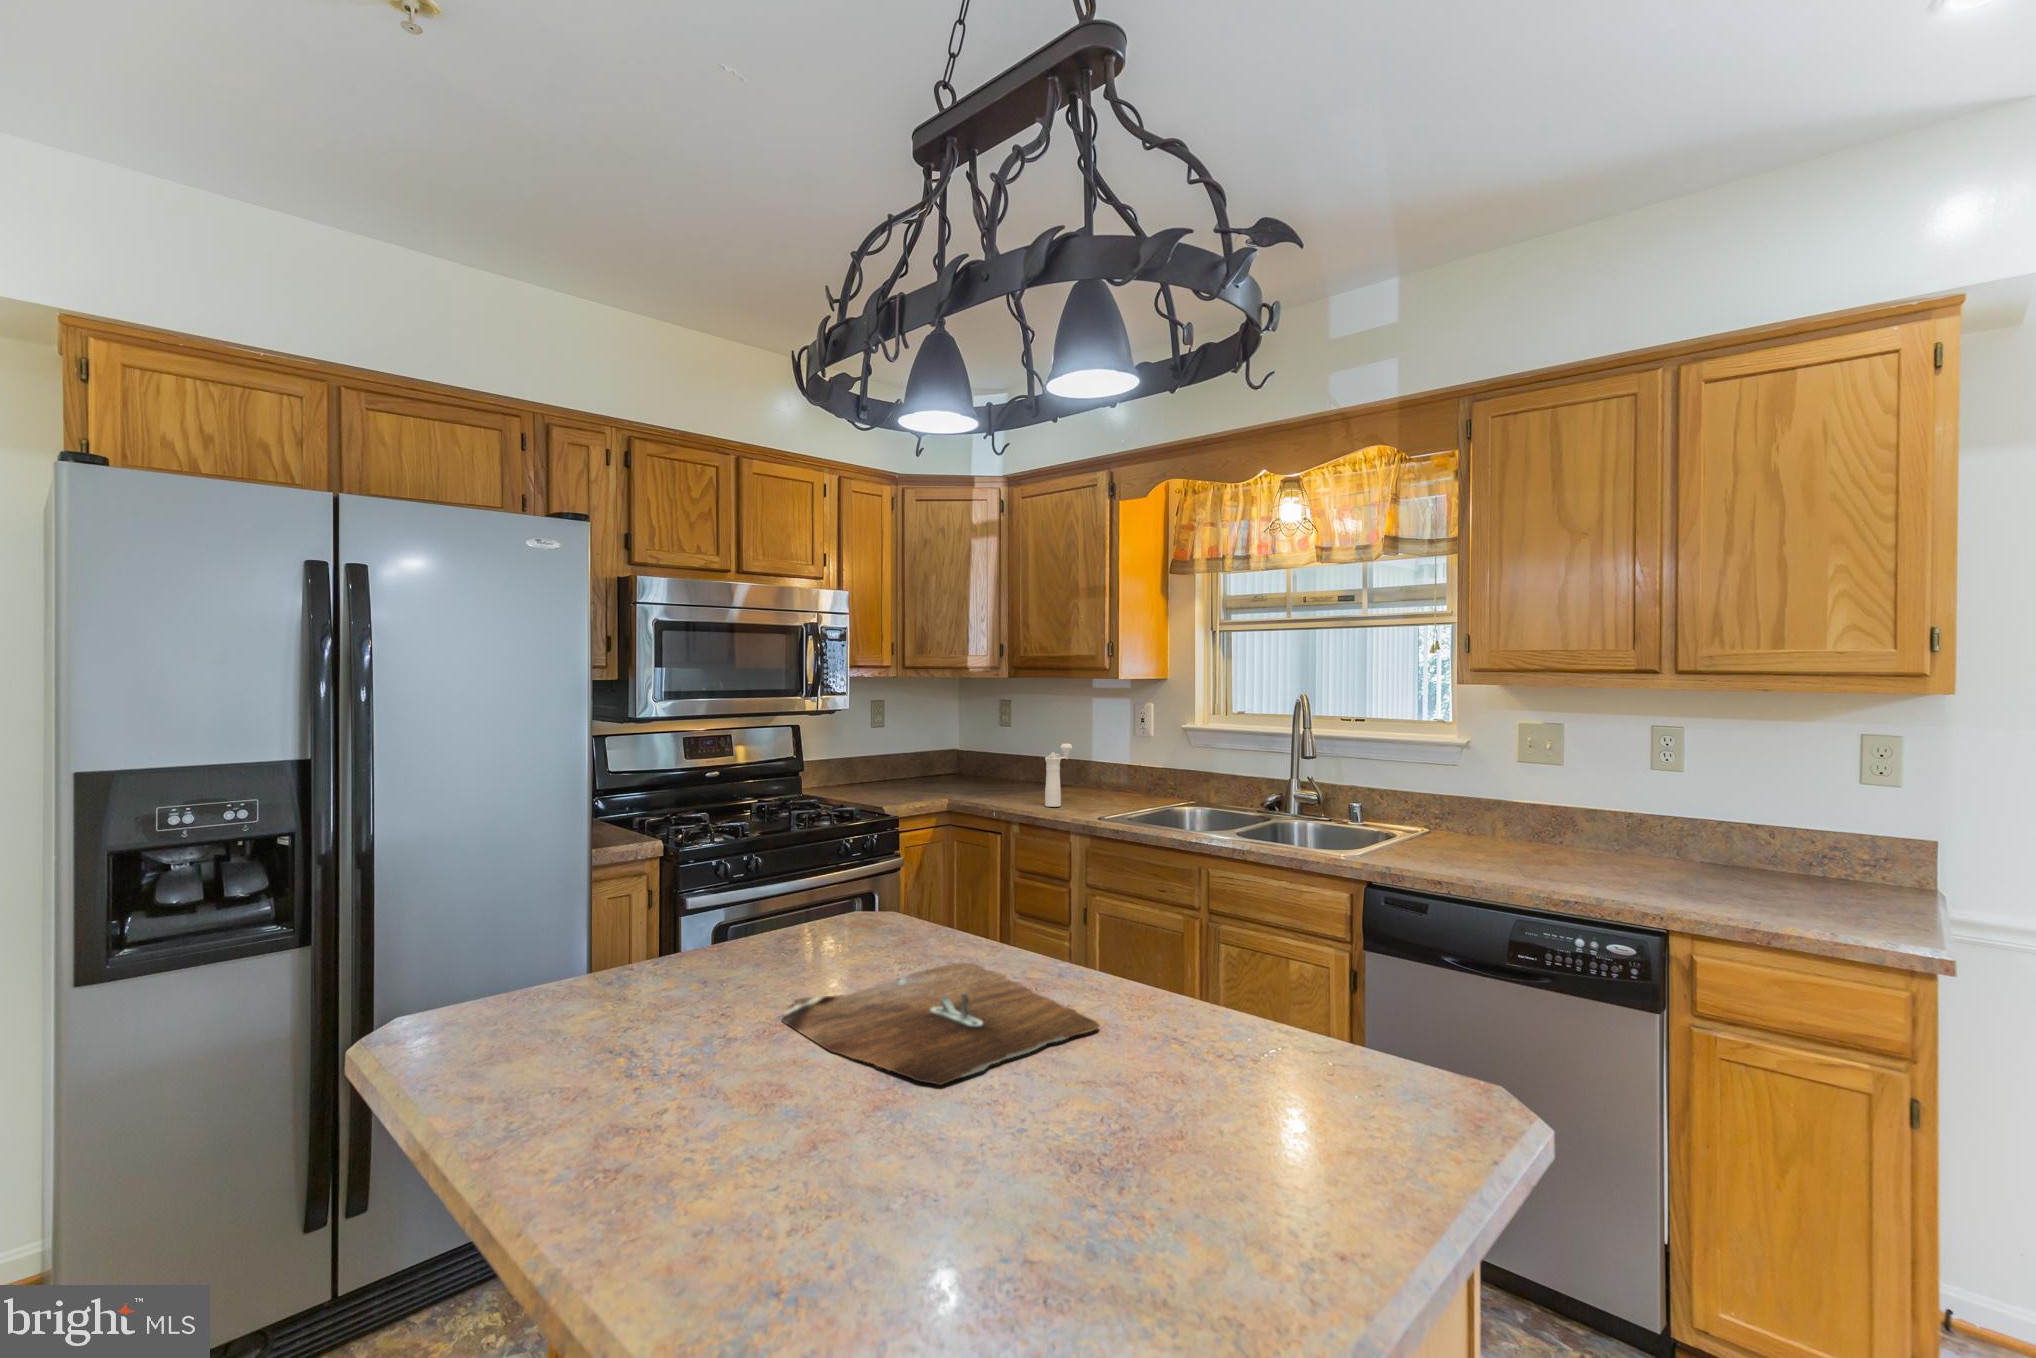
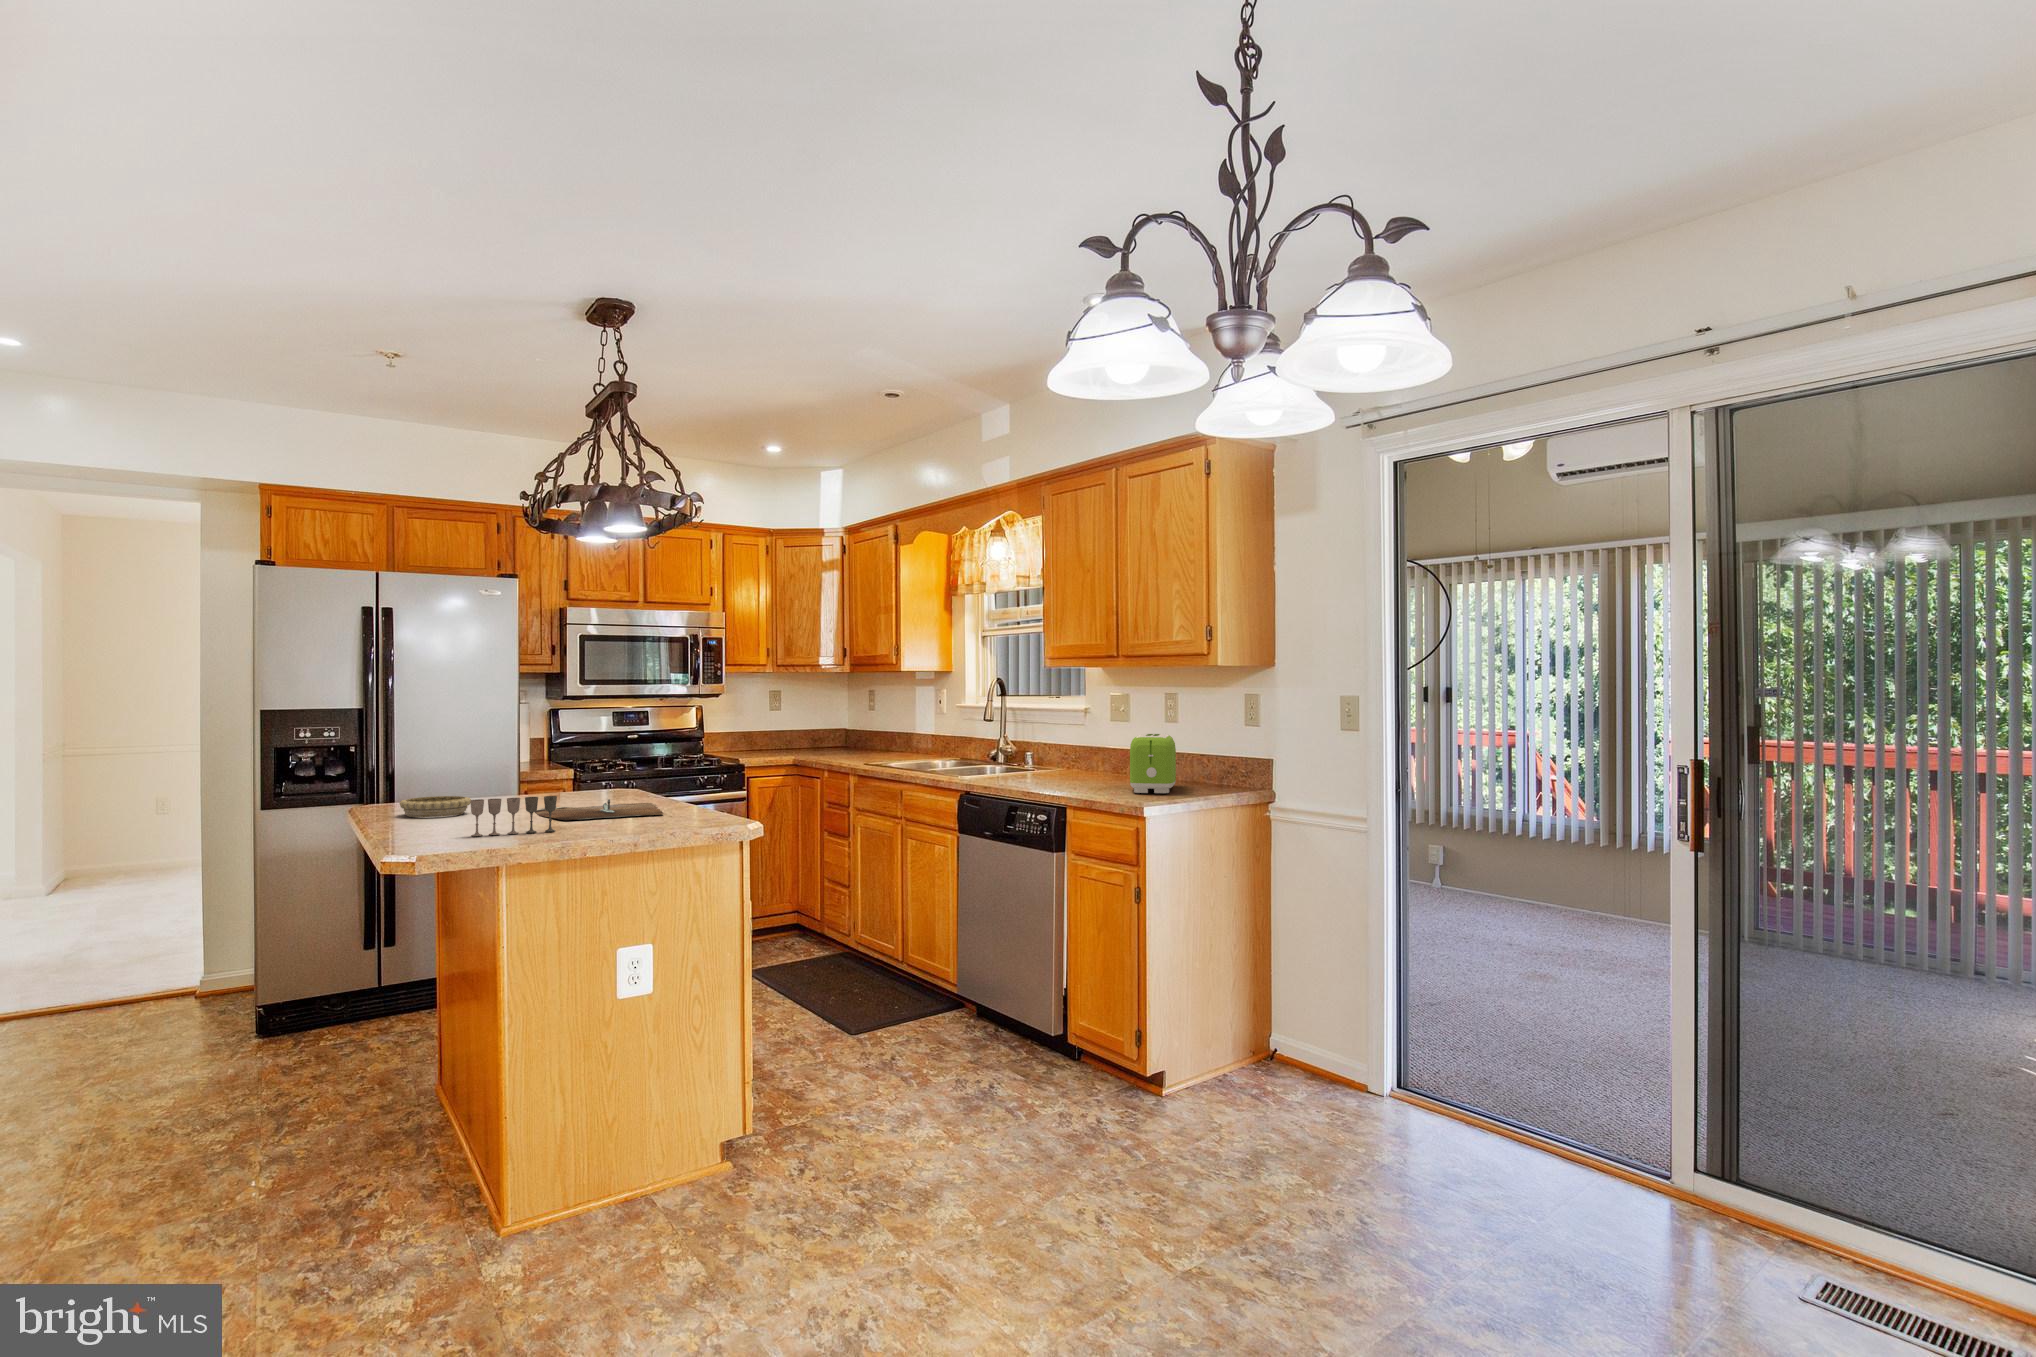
pepper mill: present [1045,744,1072,807] -> none [855,718,881,761]
toaster: none [1692,793,1853,906] -> present [1130,734,1176,793]
decorative bowl: none [478,999,649,1086] -> present [399,796,471,817]
wine glass: none [825,1074,1024,1263] -> present [470,796,557,836]

